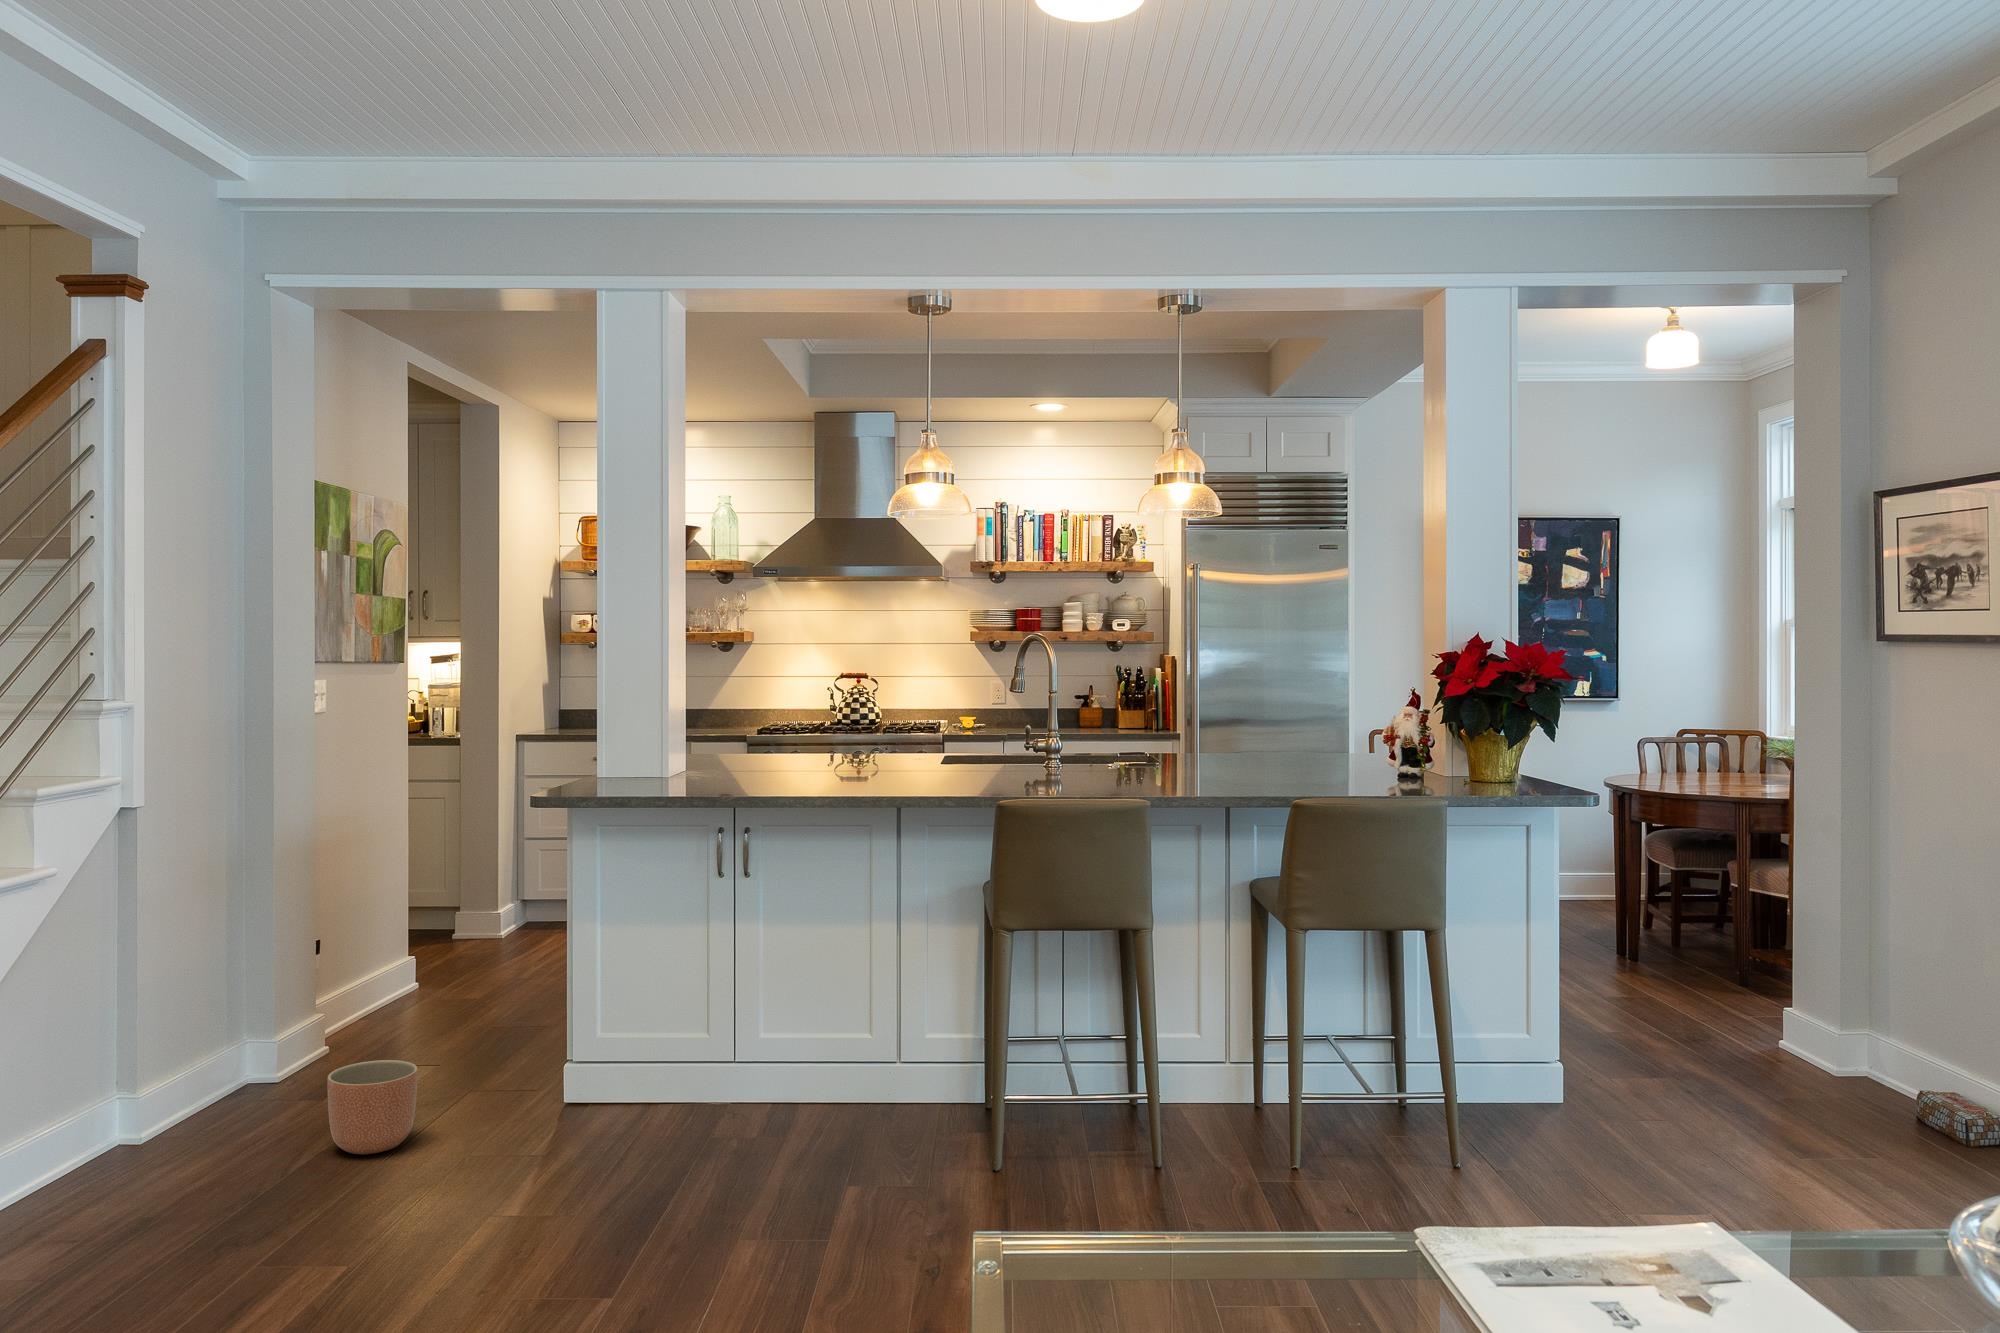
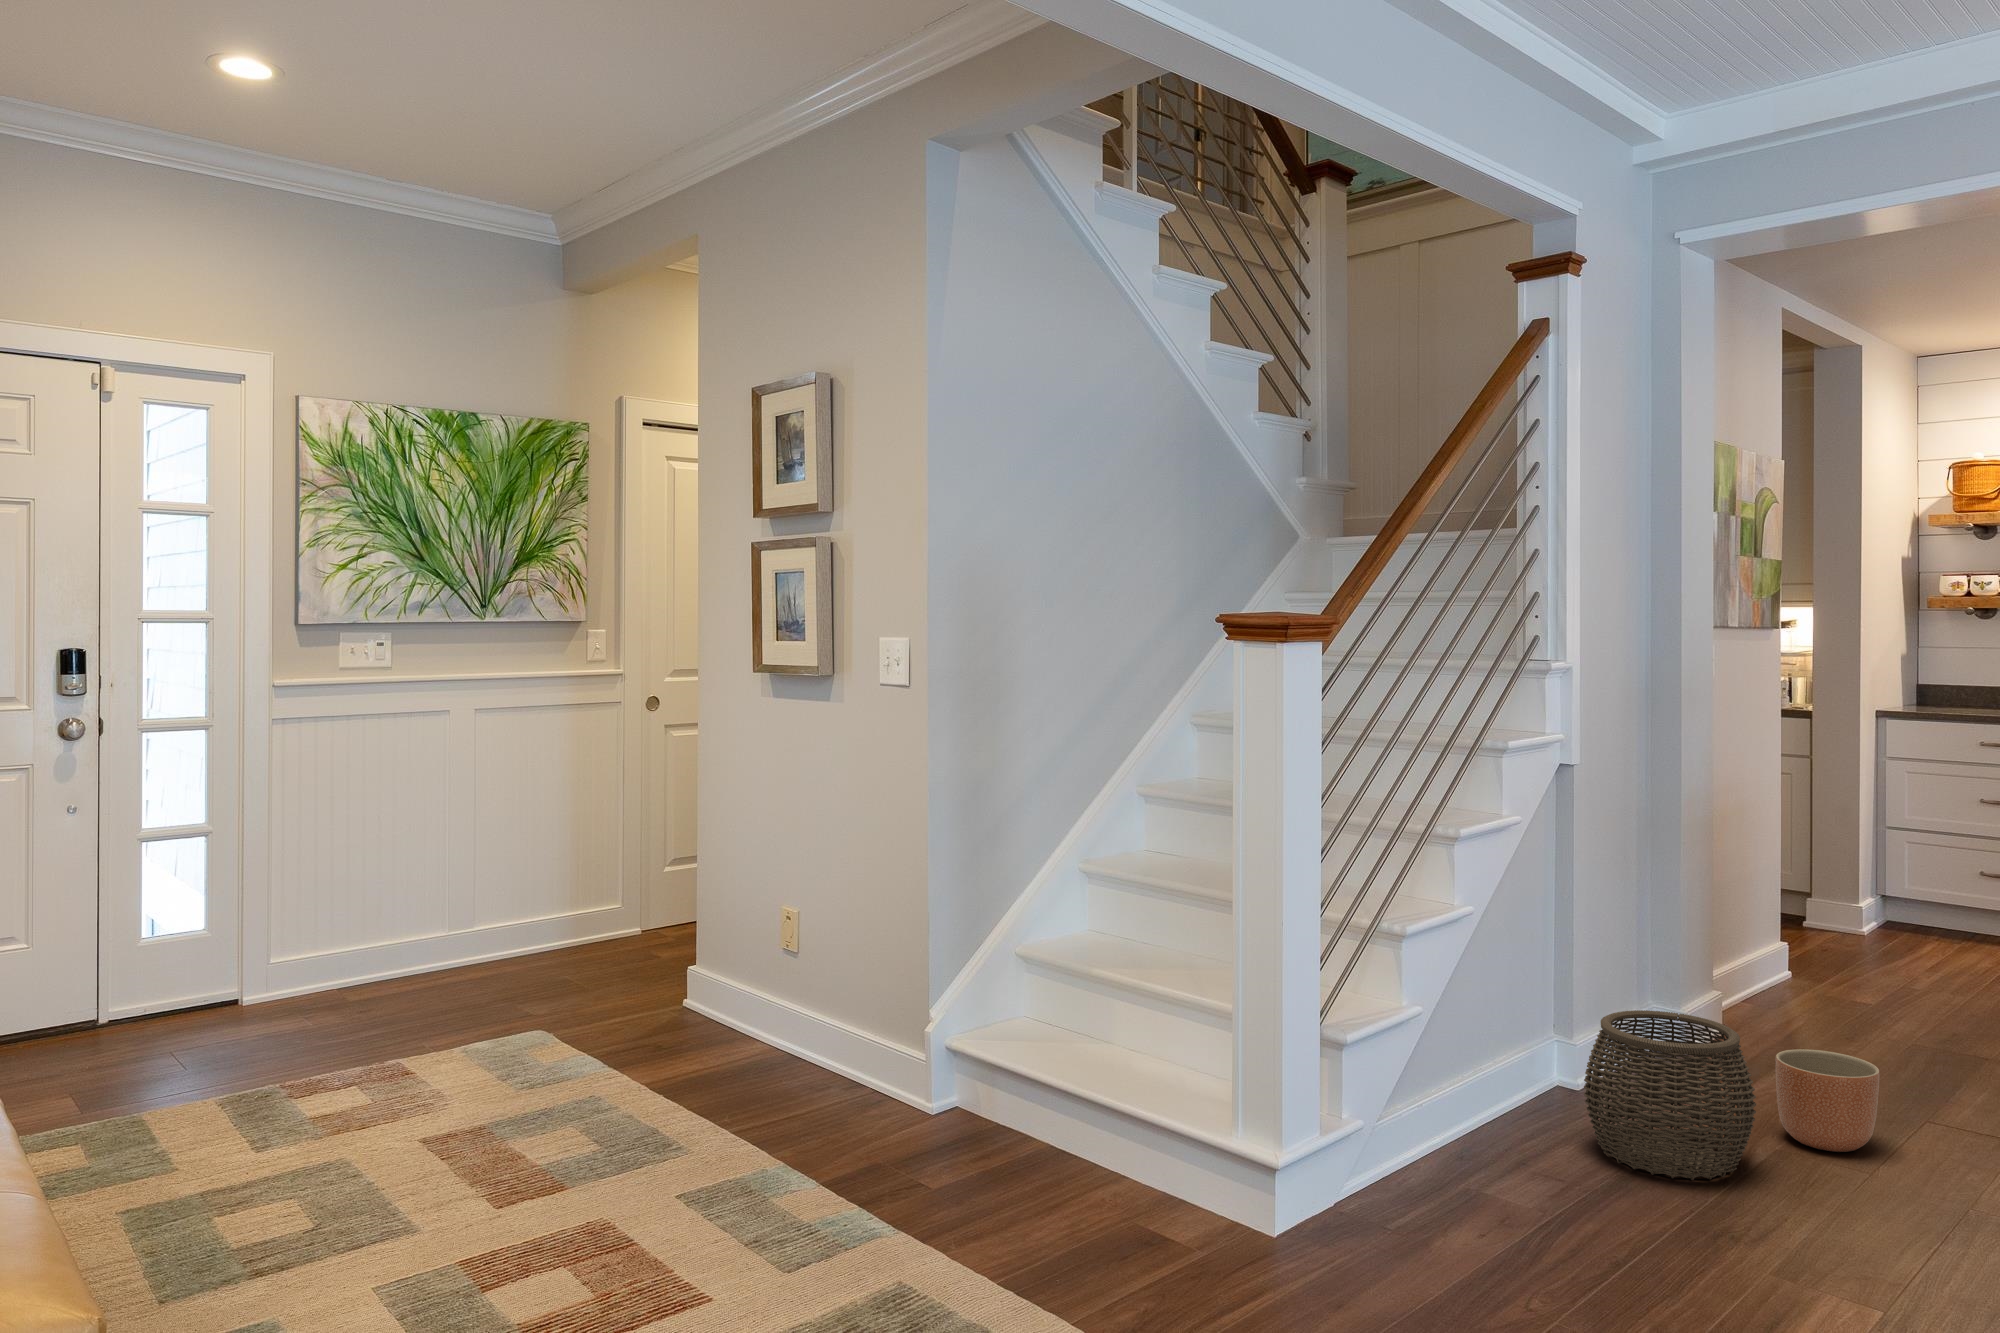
woven basket: none [111,1053,290,1225] -> present [1584,1010,1756,1180]

